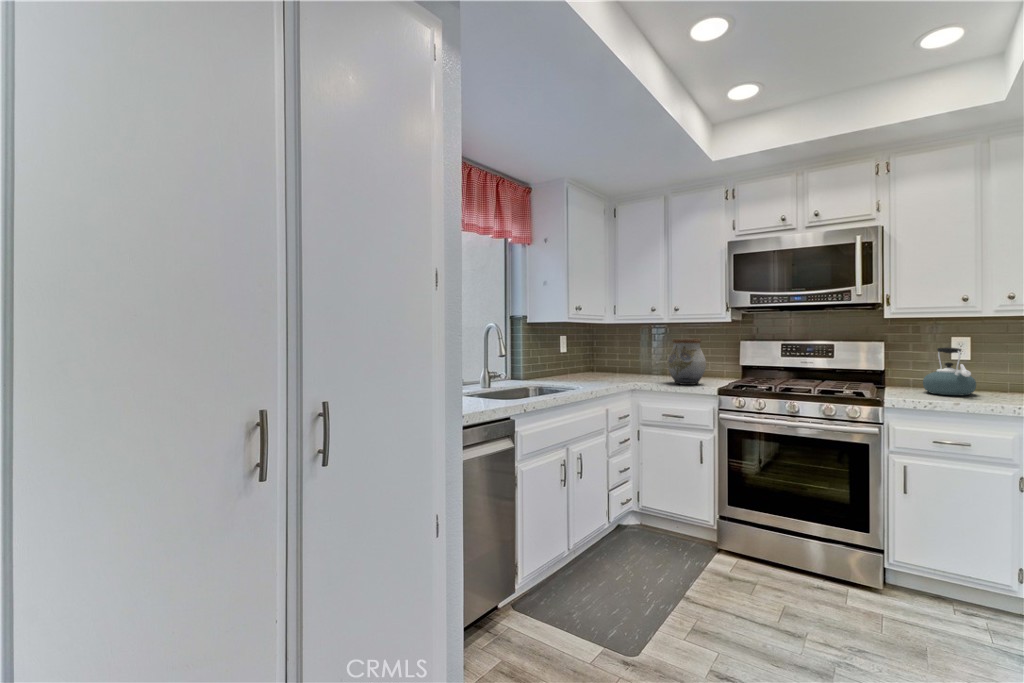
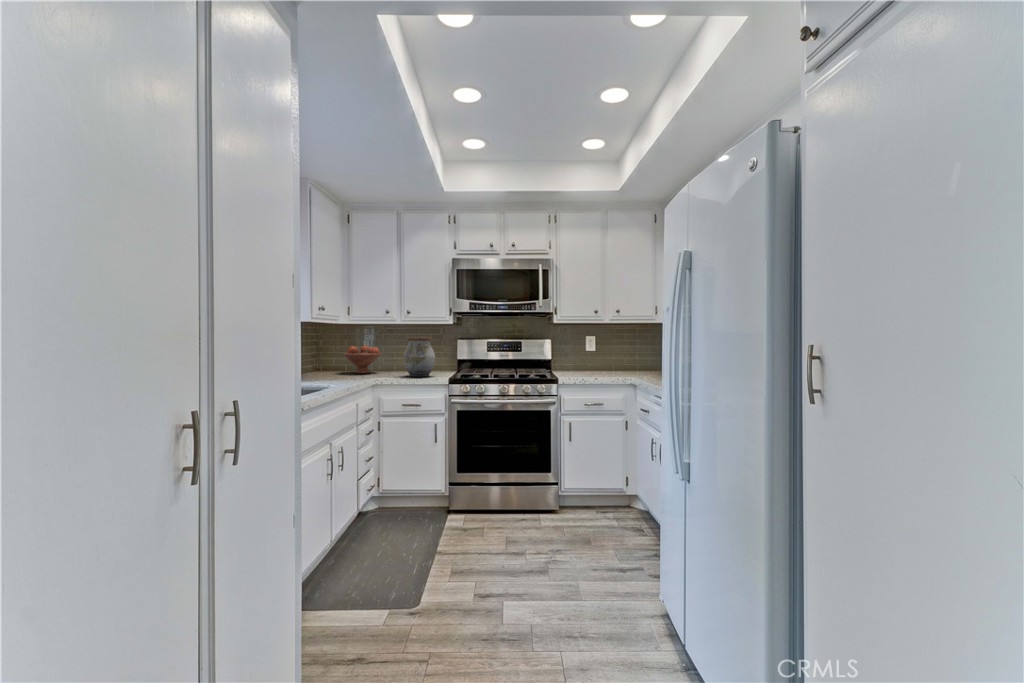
fruit bowl: none [609,347,649,377] -> present [343,346,381,373]
kettle: present [923,347,976,395] -> none [575,344,601,374]

